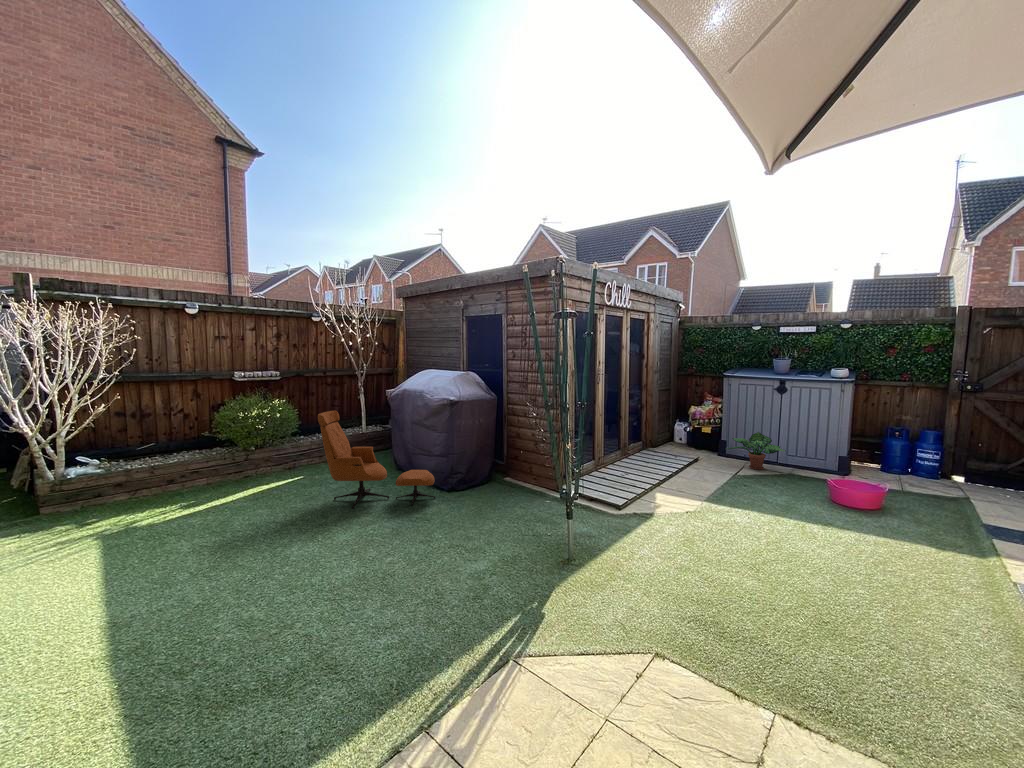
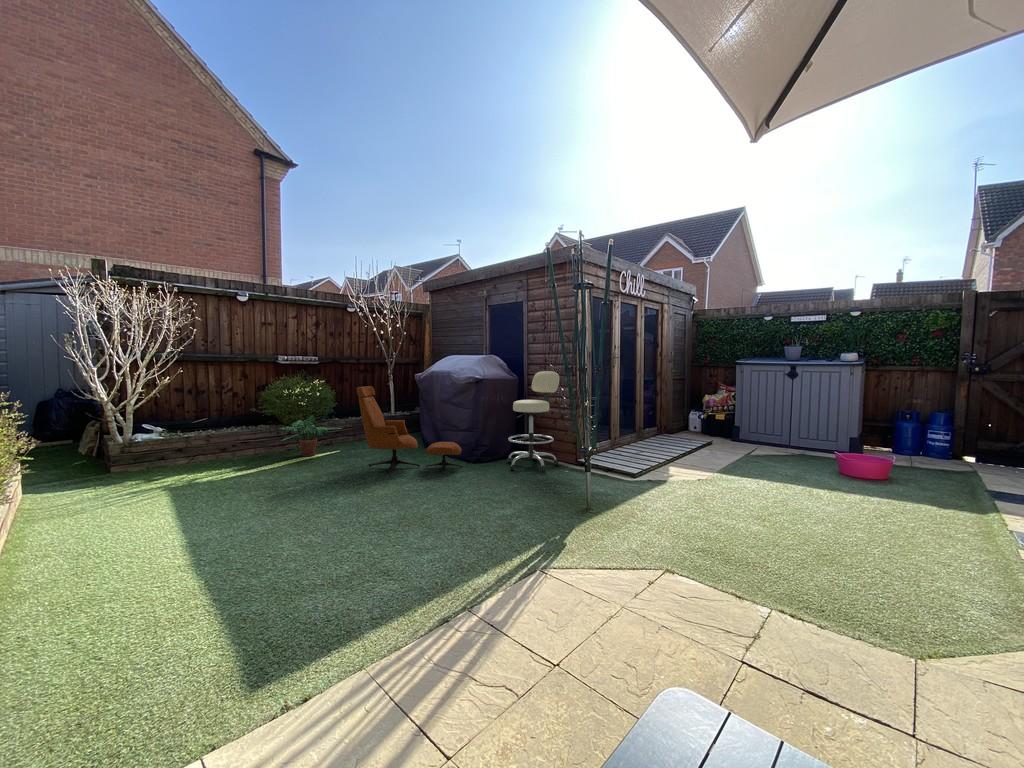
stool: none [484,392,540,503] -> present [507,371,559,471]
potted plant: present [727,432,786,470] -> present [278,415,340,456]

